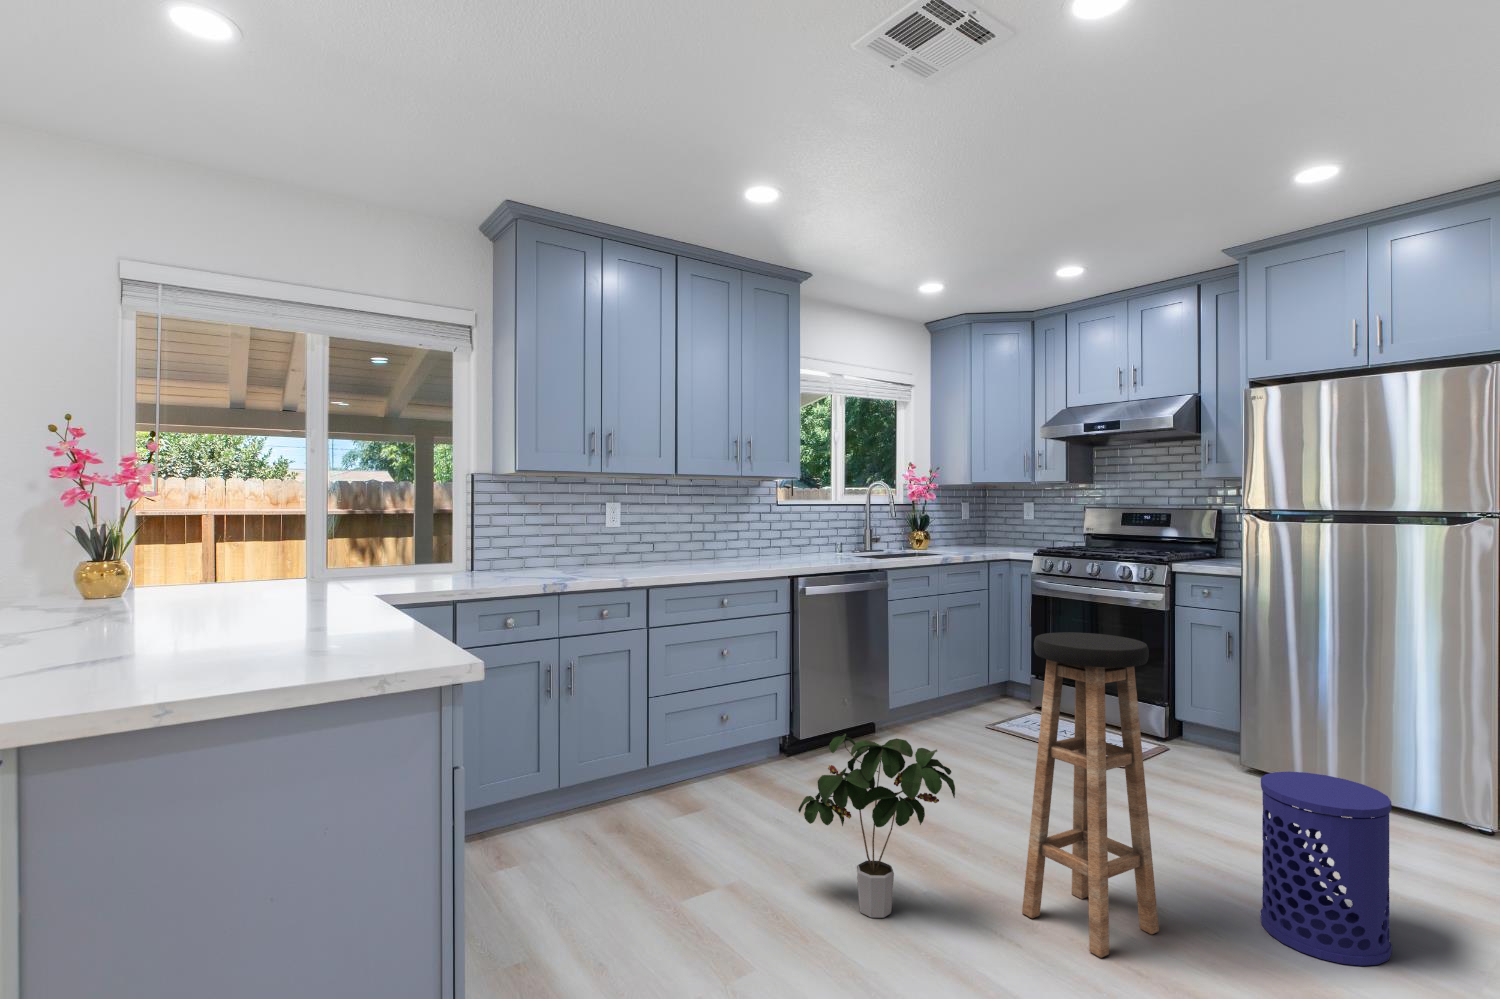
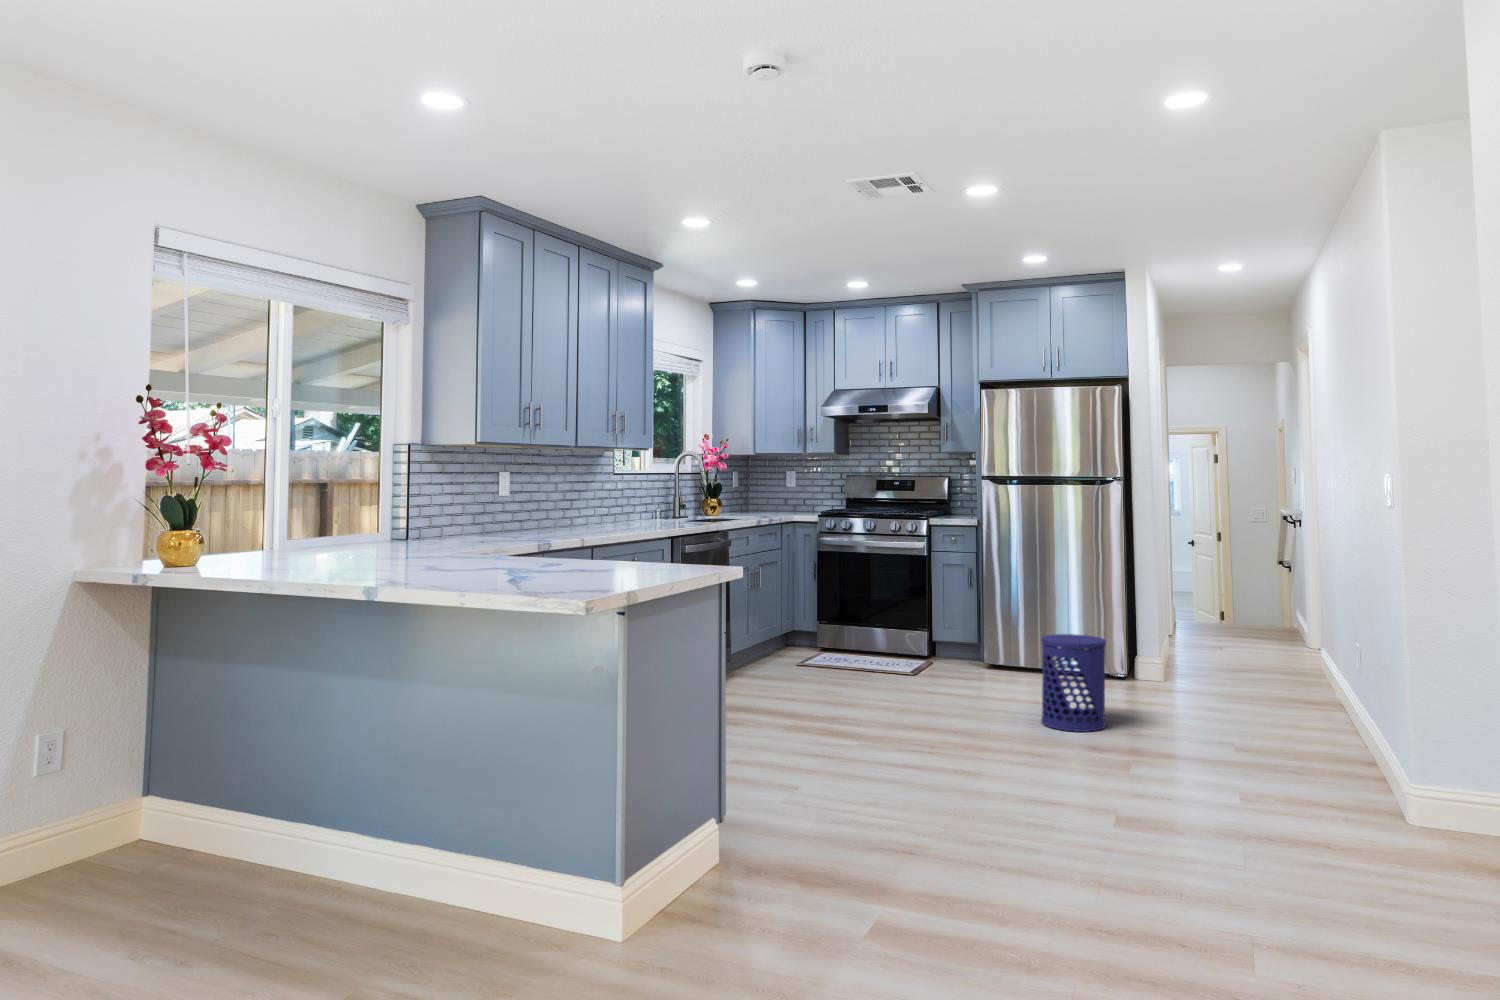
bar stool: present [1022,632,1159,958] -> none [925,557,999,748]
potted plant: present [798,734,955,918] -> none [784,634,895,756]

